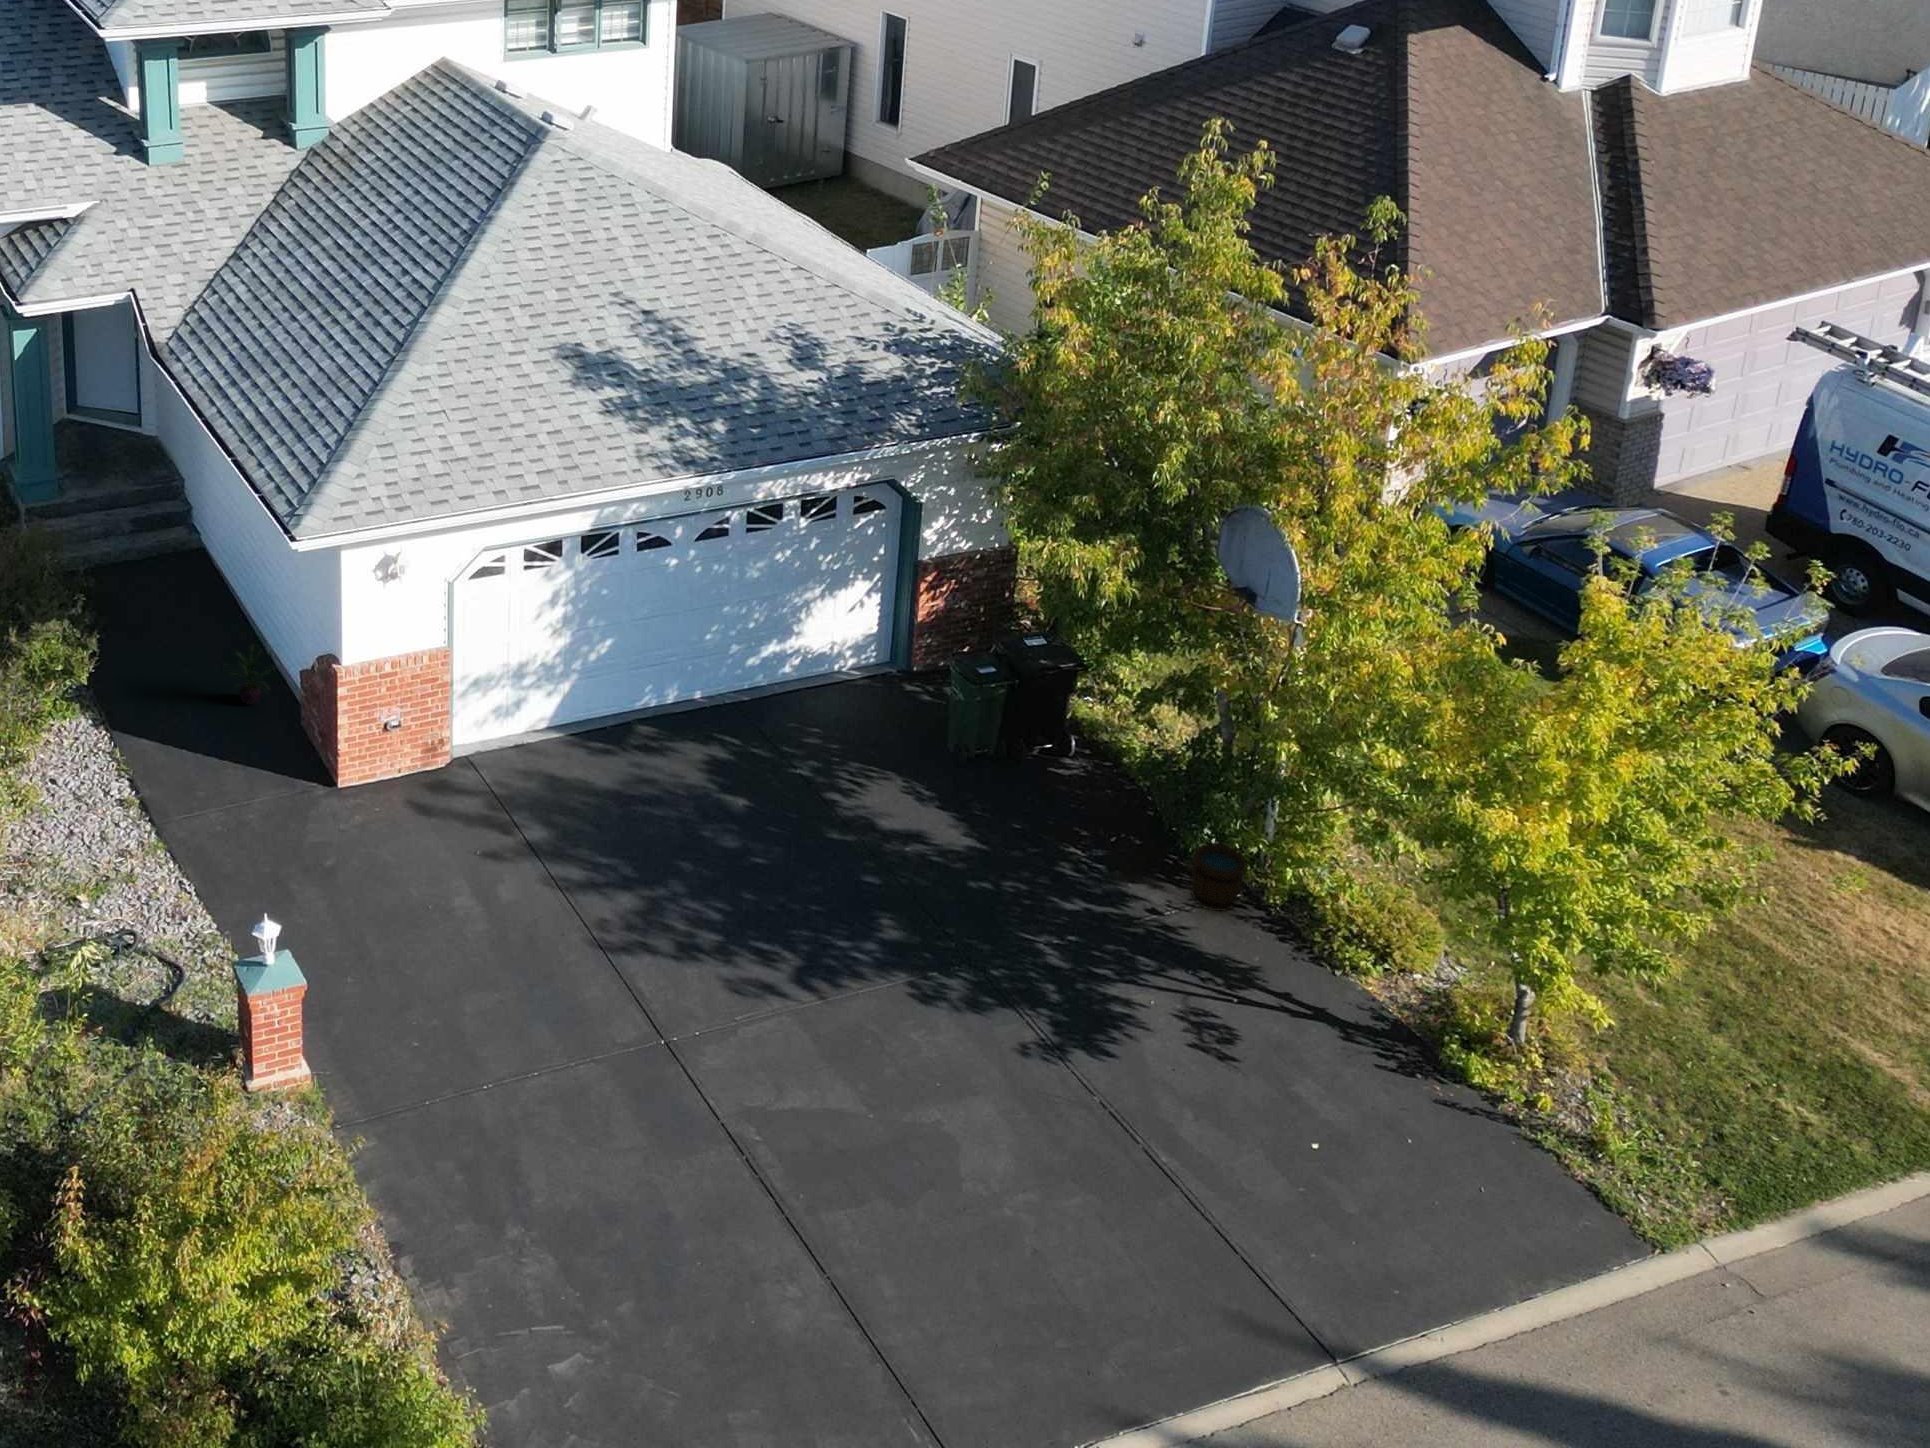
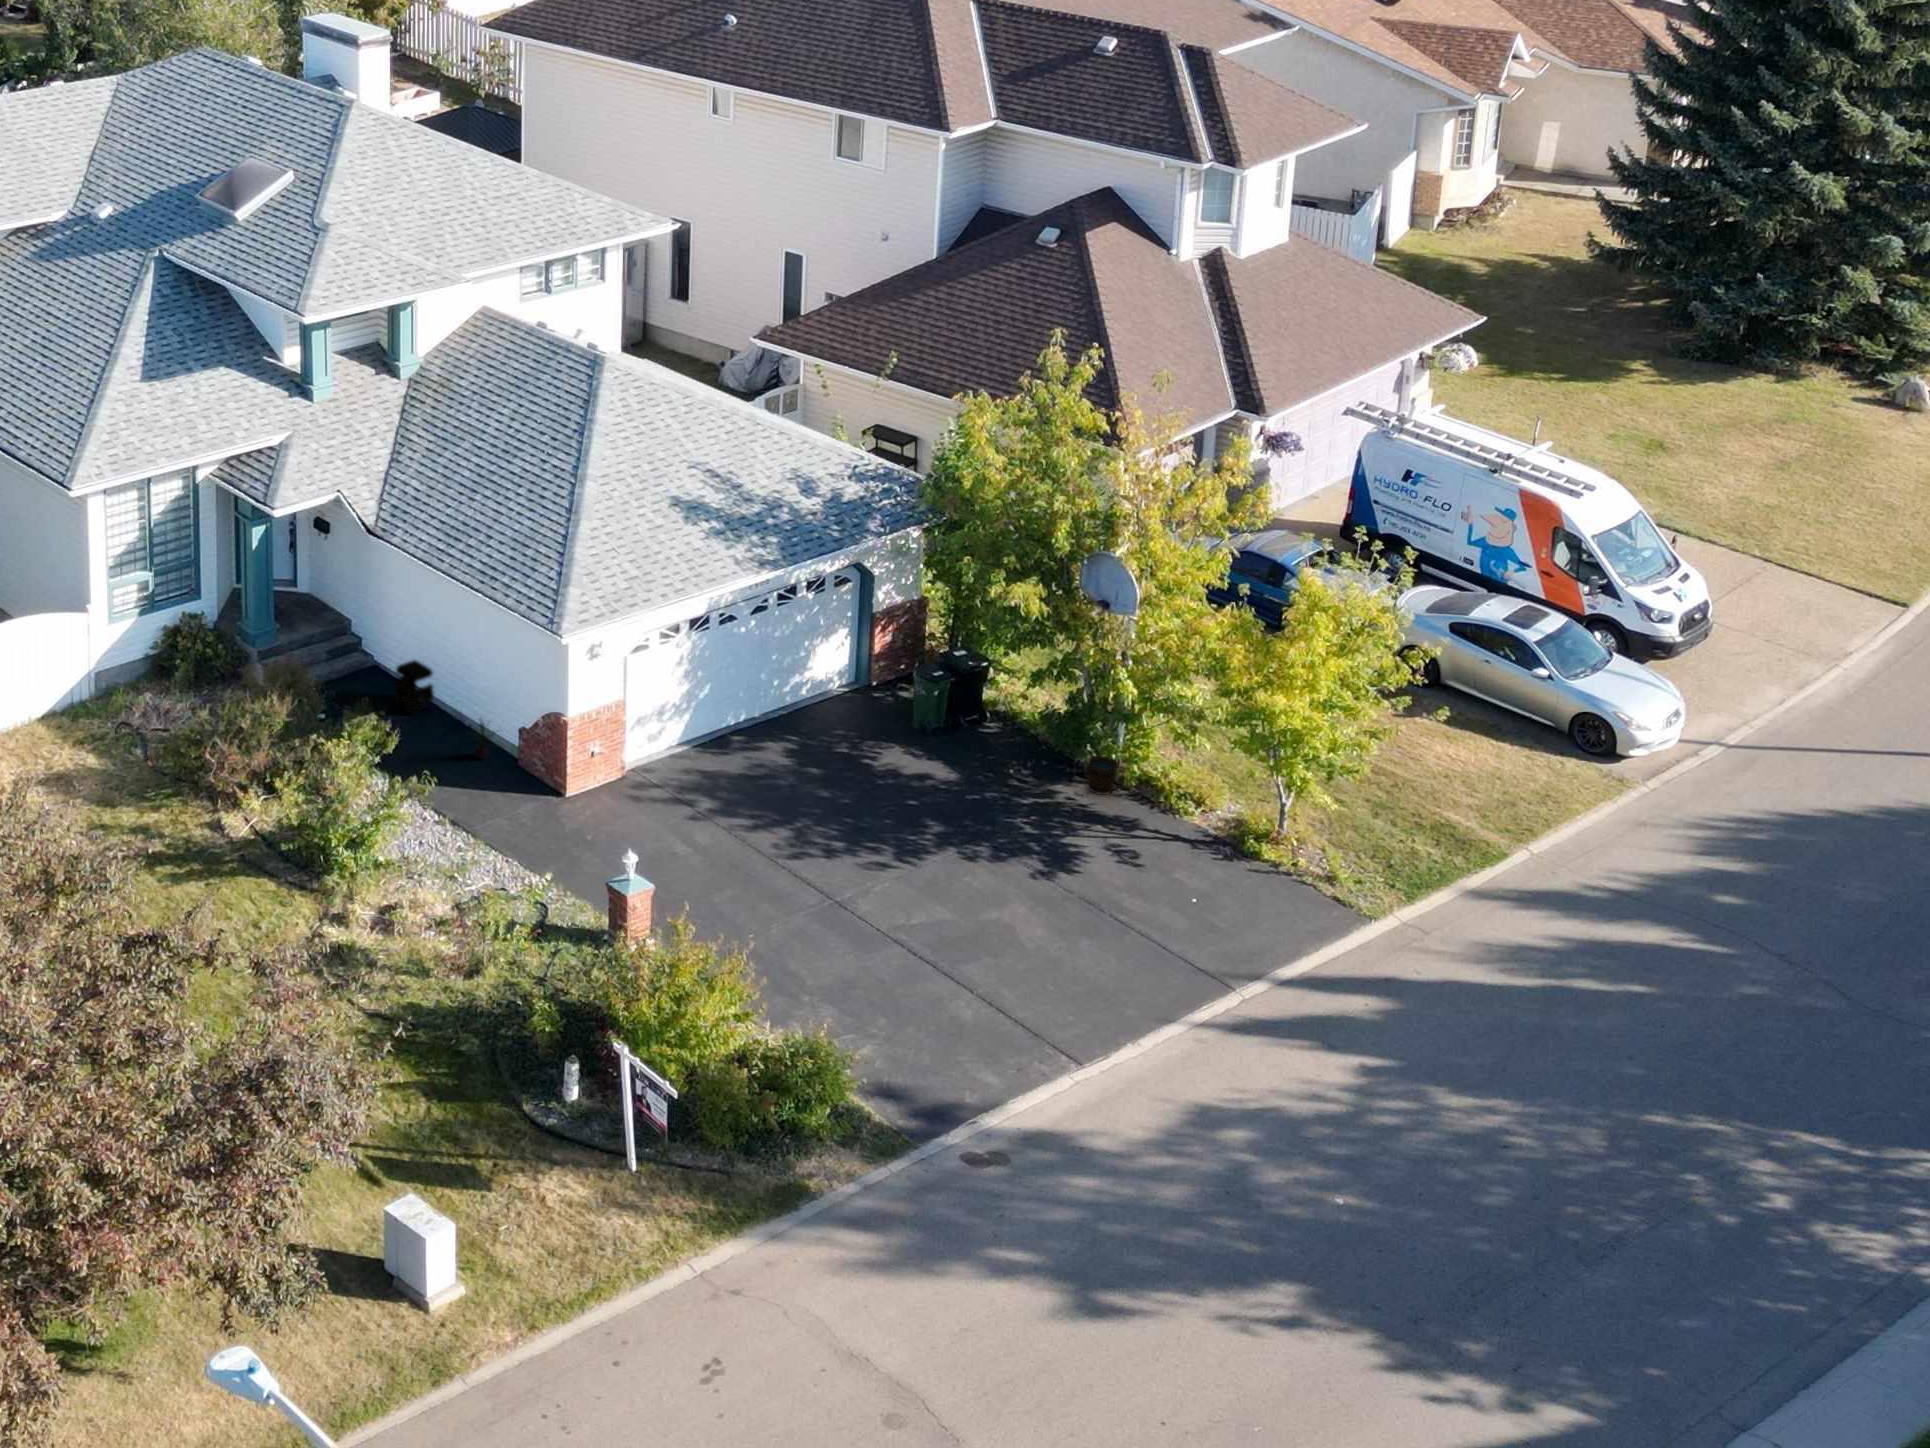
toolbox: none [181,544,237,623] -> present [395,660,434,714]

